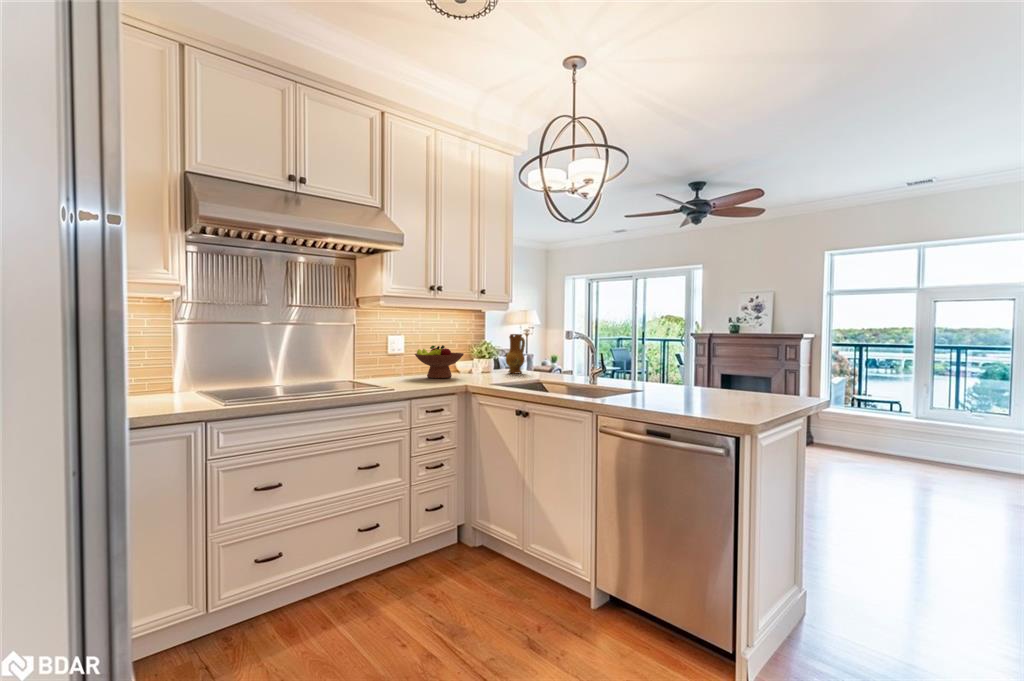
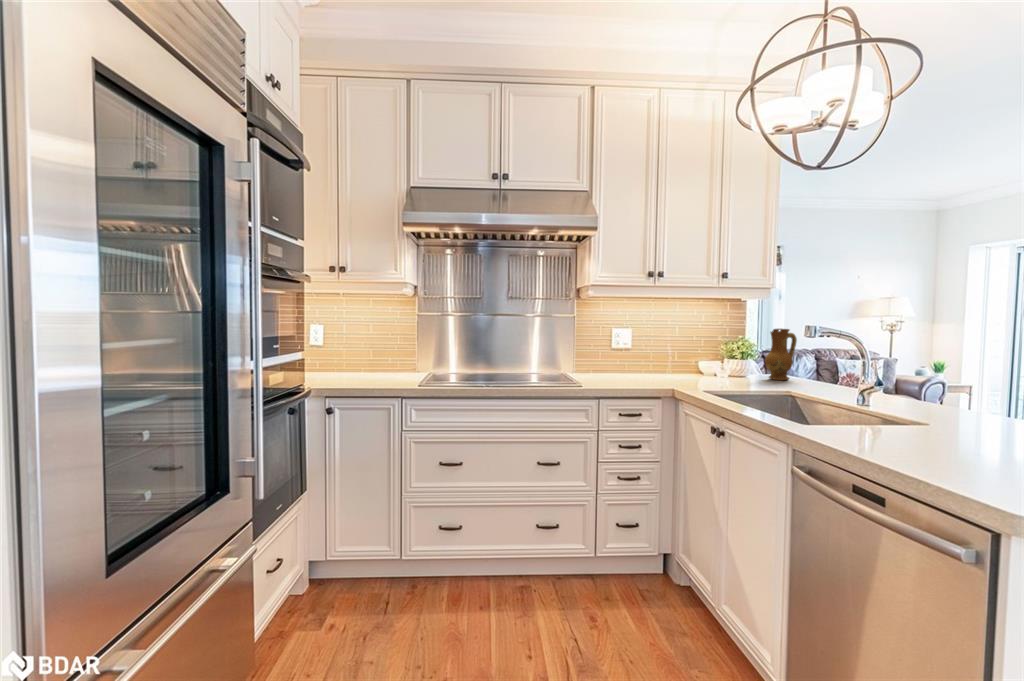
fruit bowl: present [415,345,464,378] -> none [638,340,697,379]

